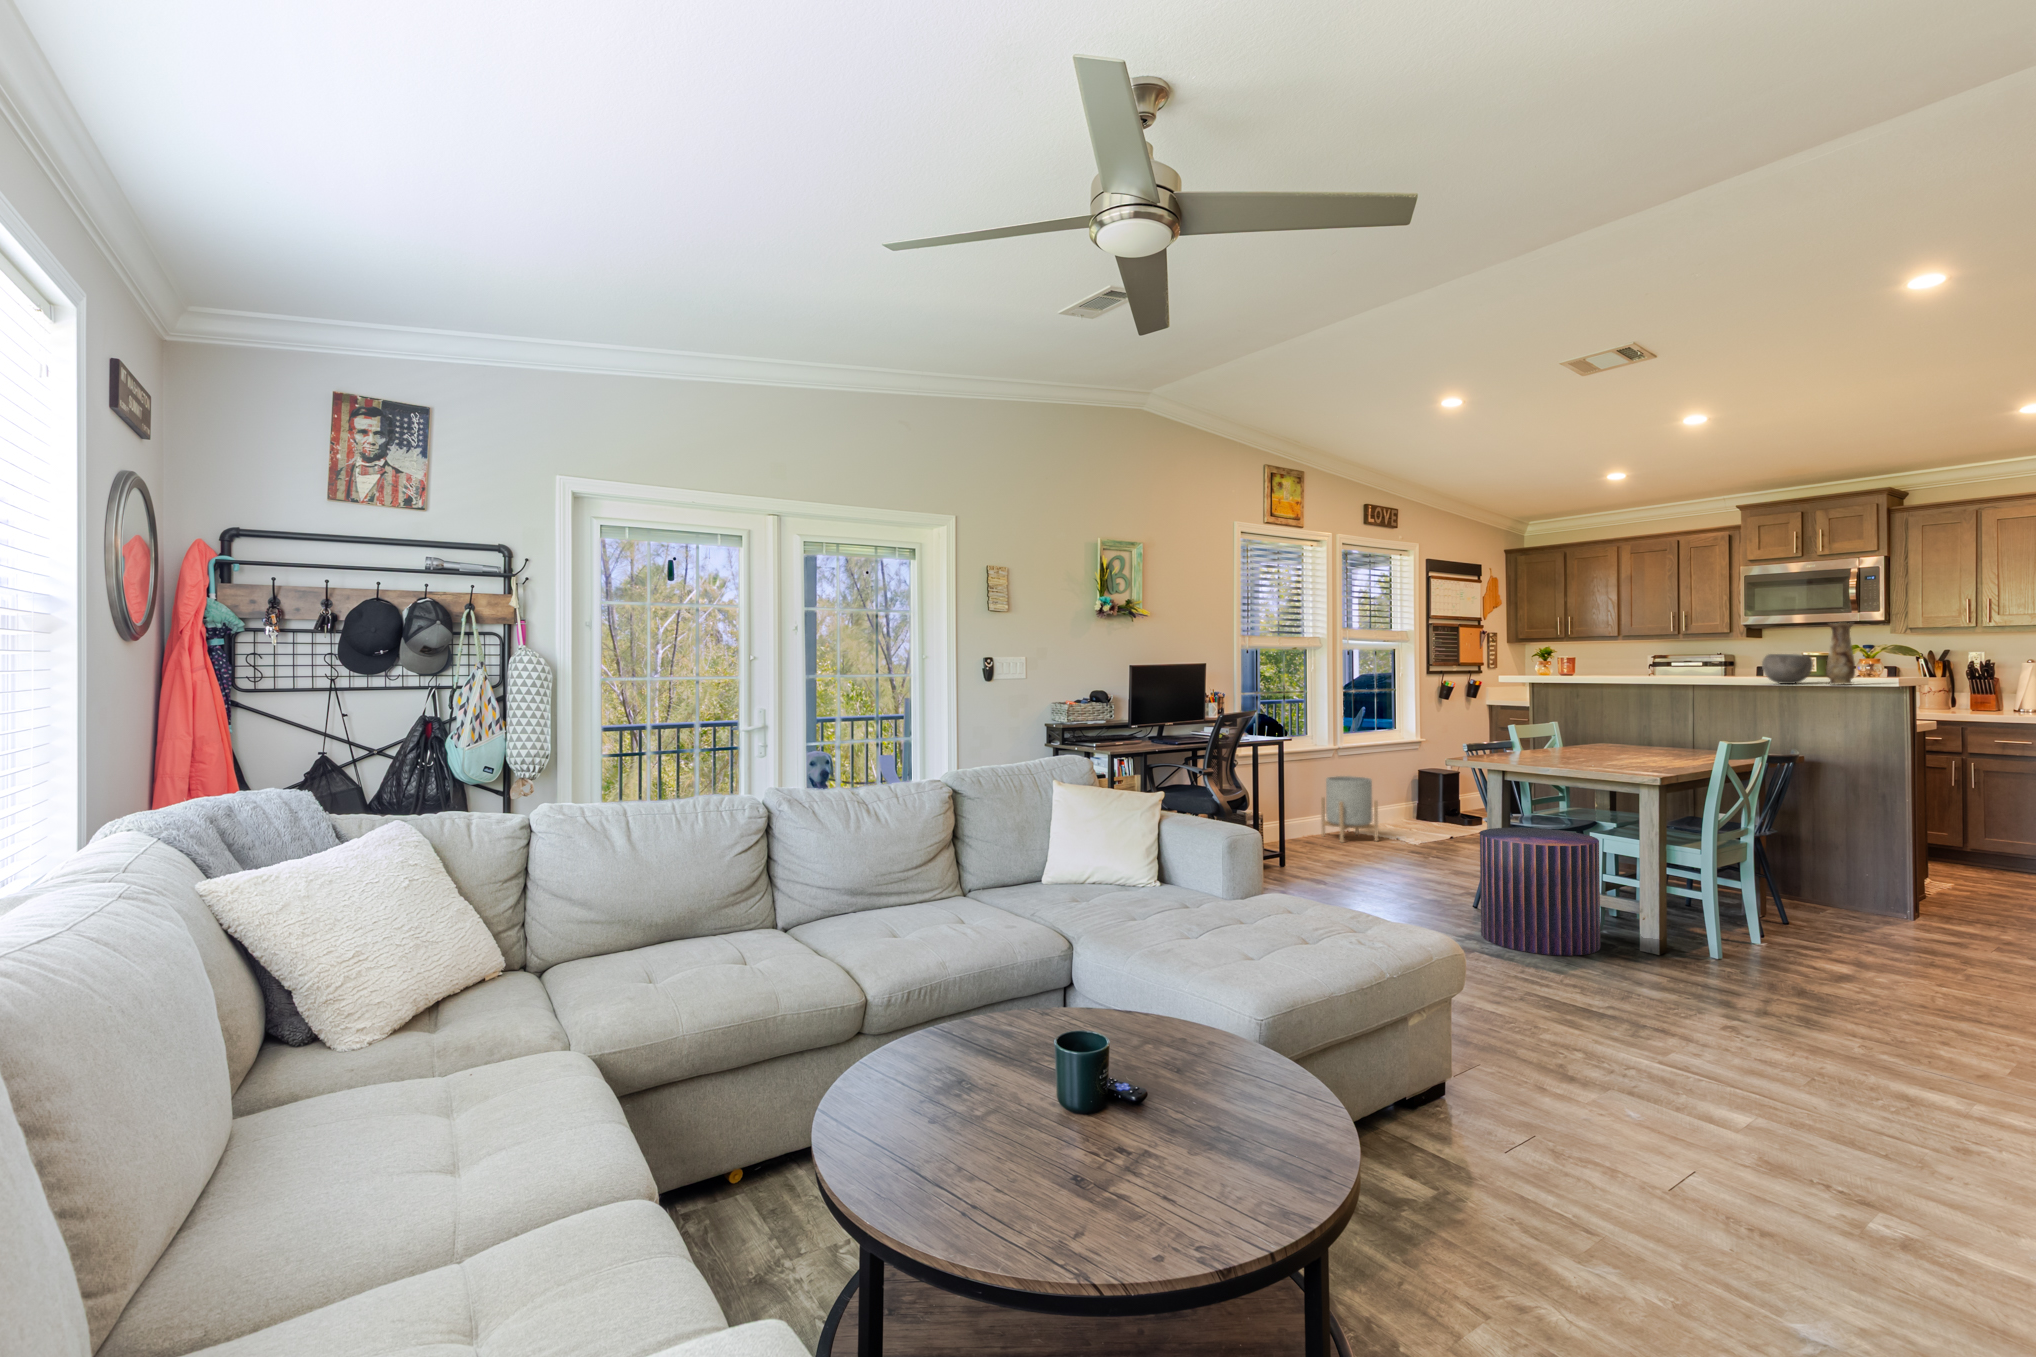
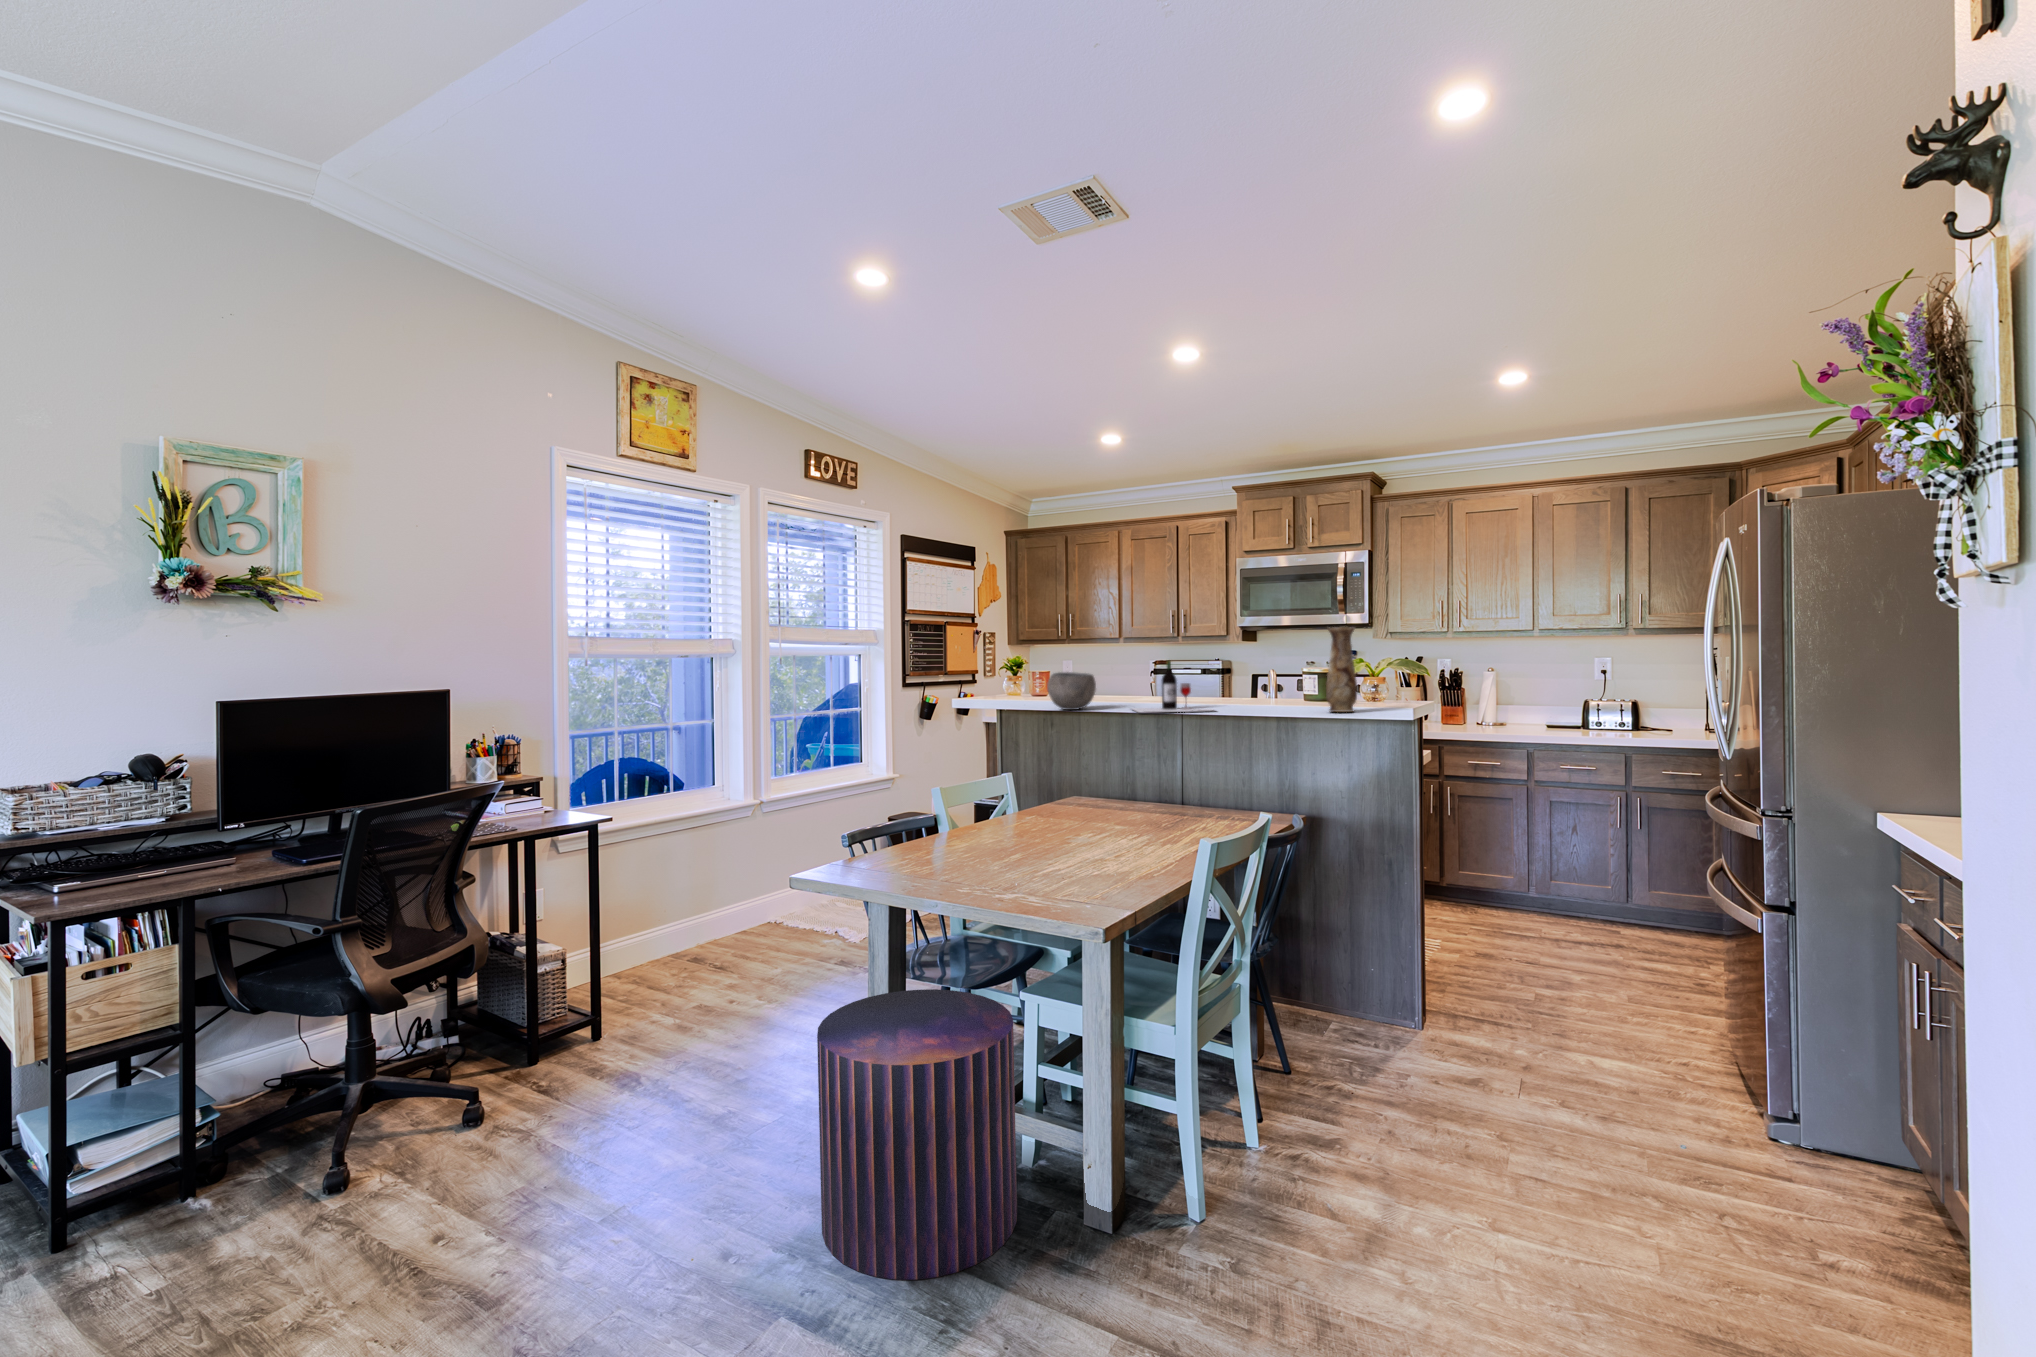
wine bottle: none [1649,649,1728,685] -> present [1133,660,1211,712]
bowl: present [1762,654,1813,684] -> present [1047,672,1096,710]
planter: present [1321,776,1378,843] -> none [729,843,807,950]

